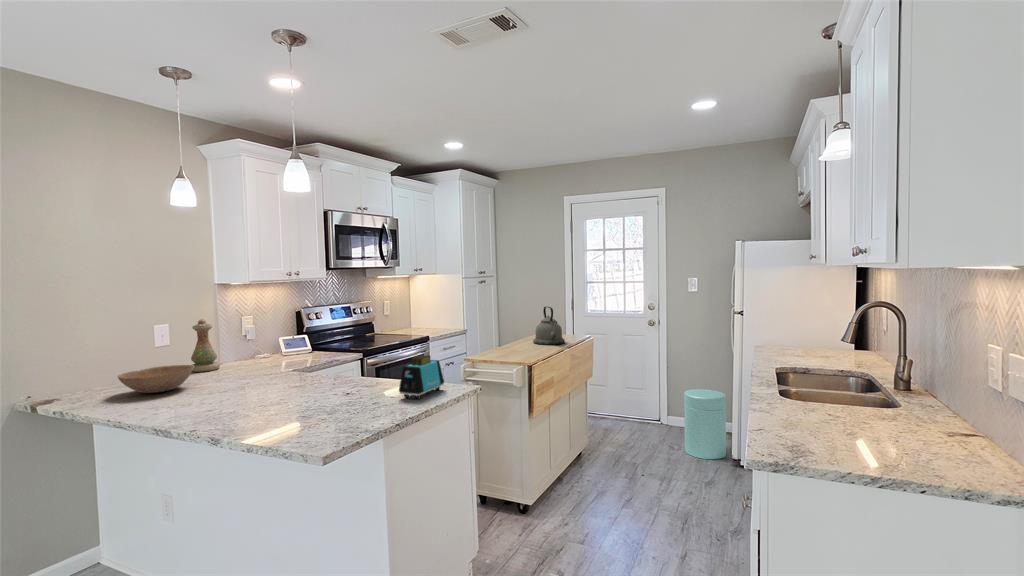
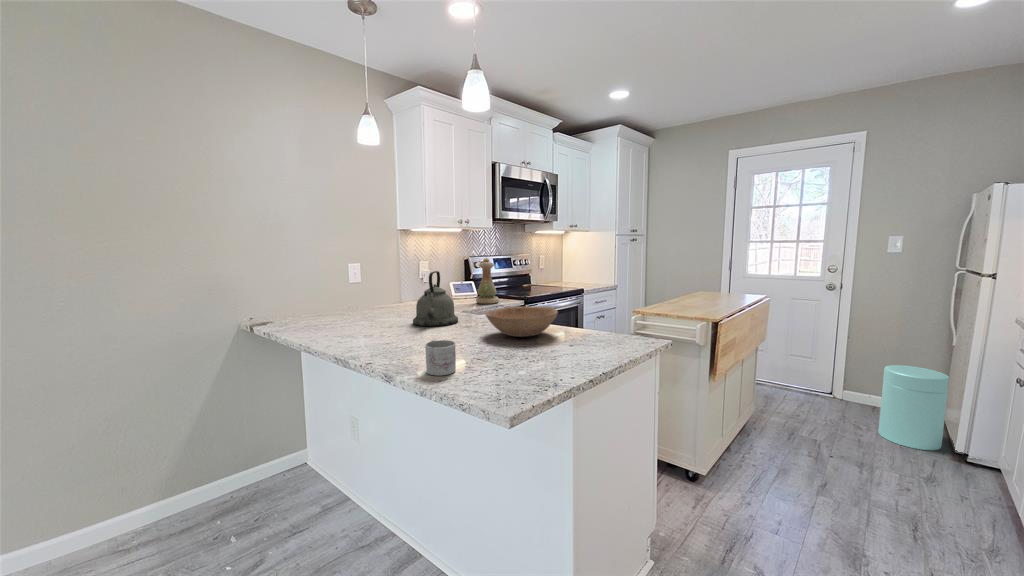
kettle: present [533,307,565,345] -> present [413,271,458,326]
vase: present [191,319,220,372] -> present [476,257,499,304]
toaster: present [399,355,444,399] -> none [580,300,630,350]
bowl: present [118,365,194,393] -> present [485,307,558,337]
mug: none [251,403,281,434] -> present [425,339,456,376]

